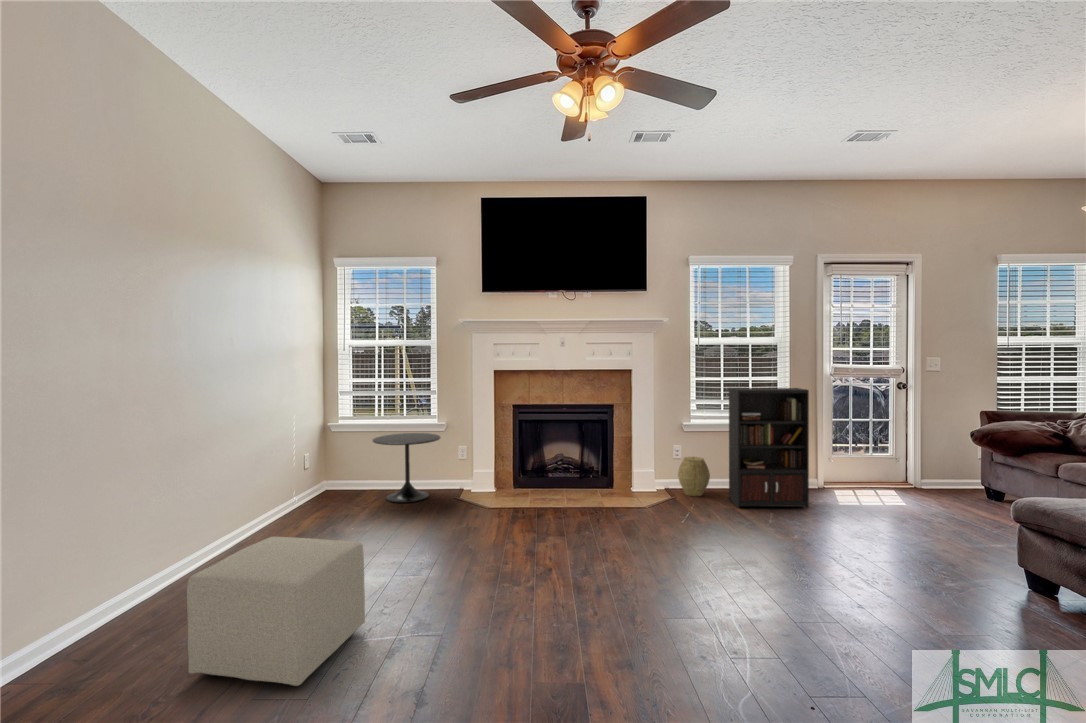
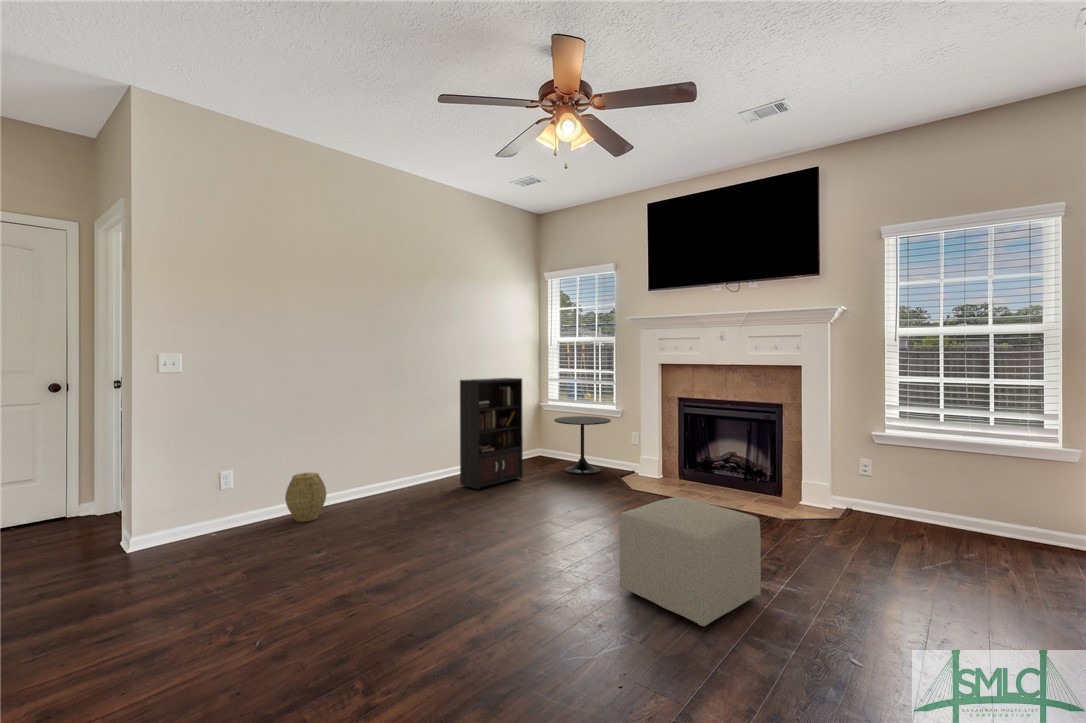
bookcase: present [729,388,809,508] -> present [460,378,523,489]
woven basket: present [678,457,710,496] -> present [285,473,326,522]
ottoman: present [187,537,365,686] -> present [619,497,761,626]

